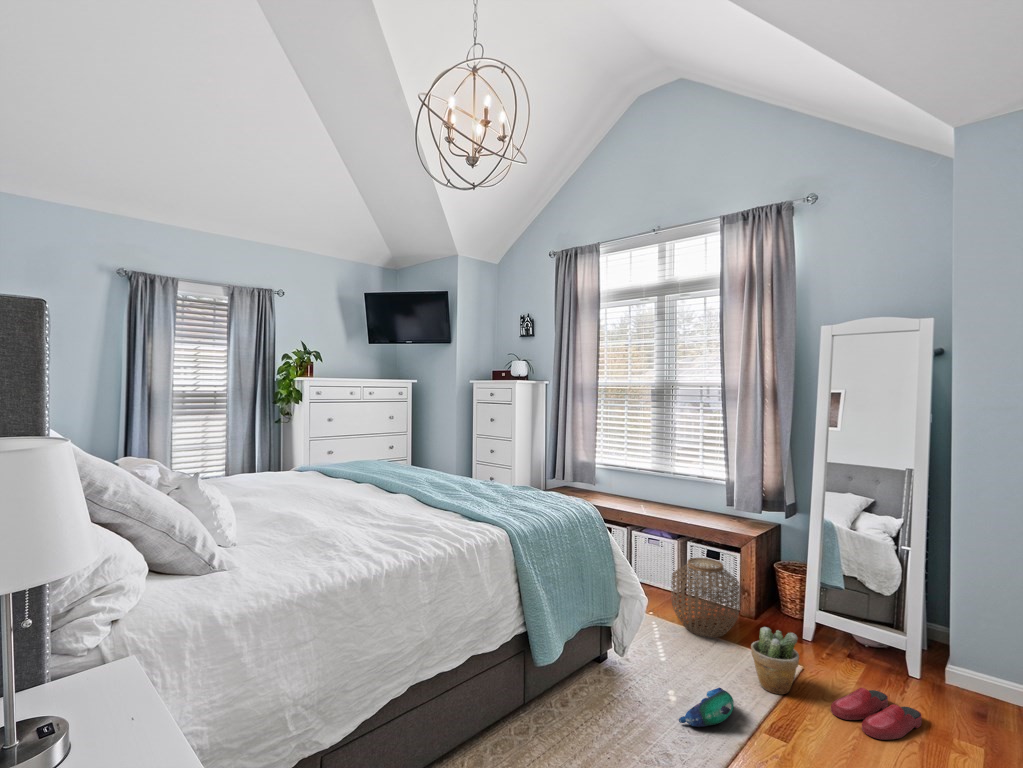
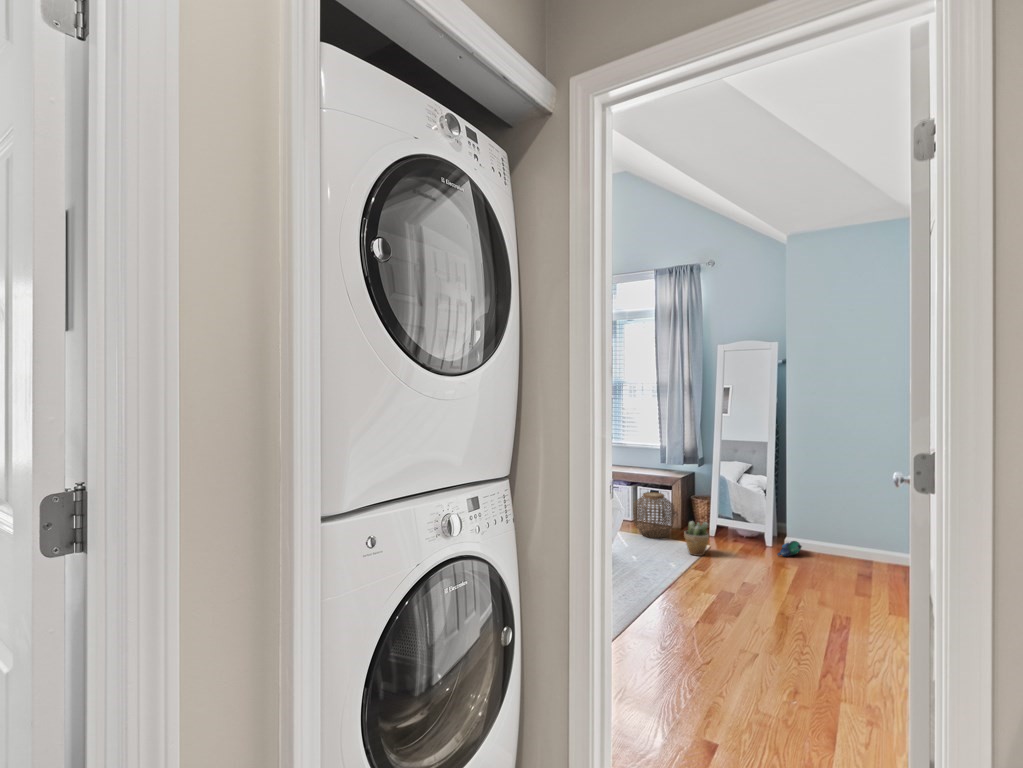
plush toy: present [679,688,734,727] -> present [777,541,802,556]
slippers: present [831,688,922,740] -> none [726,547,769,566]

